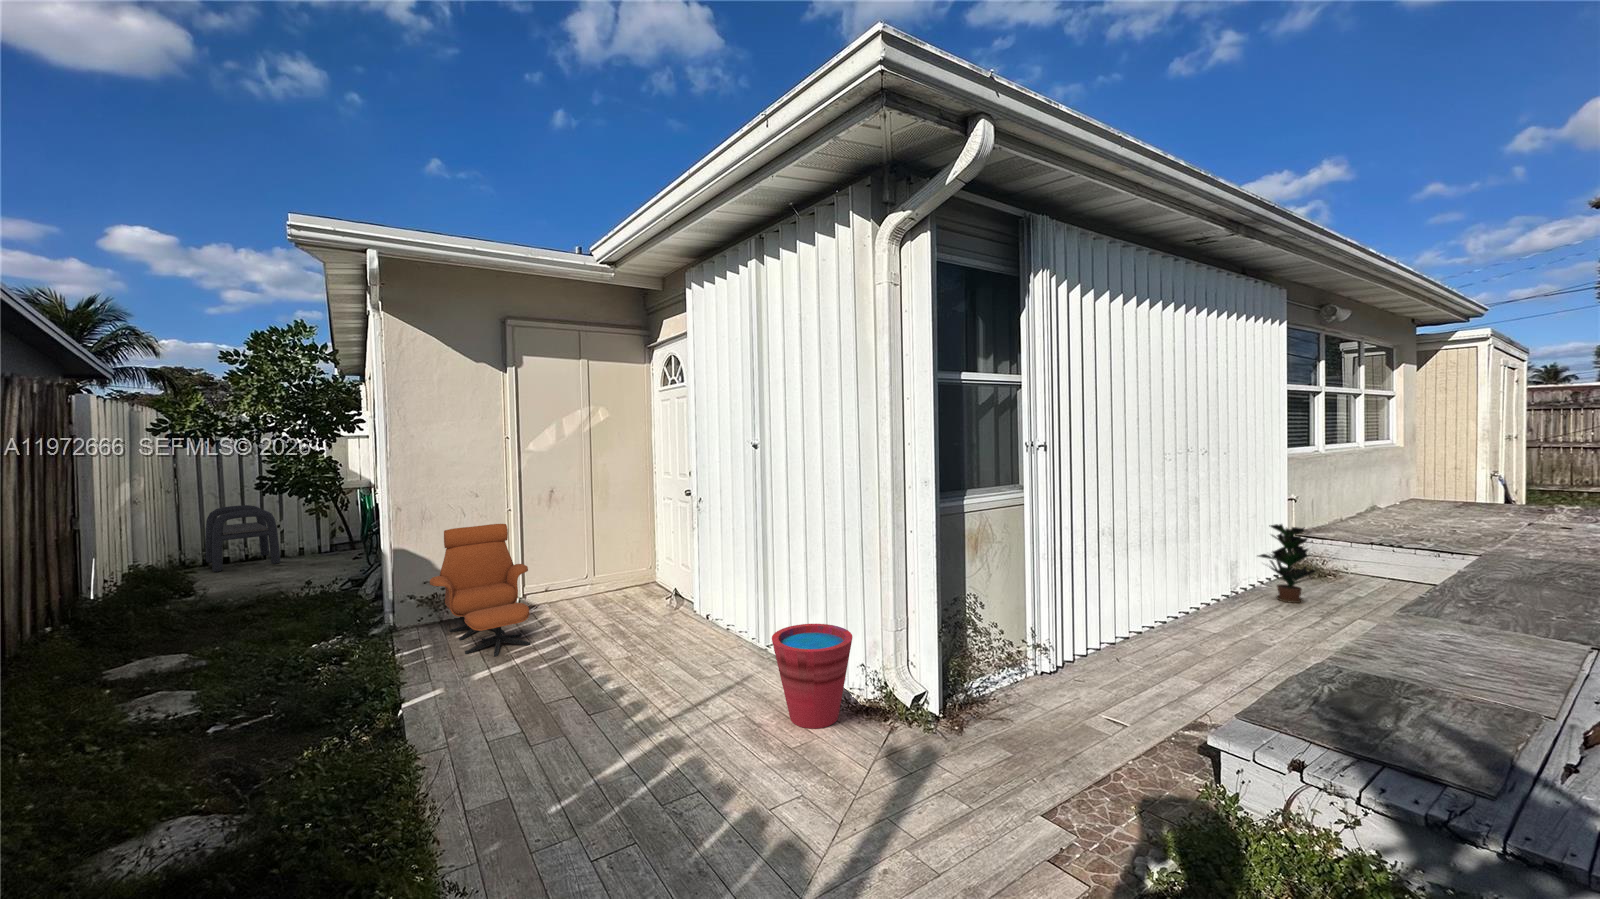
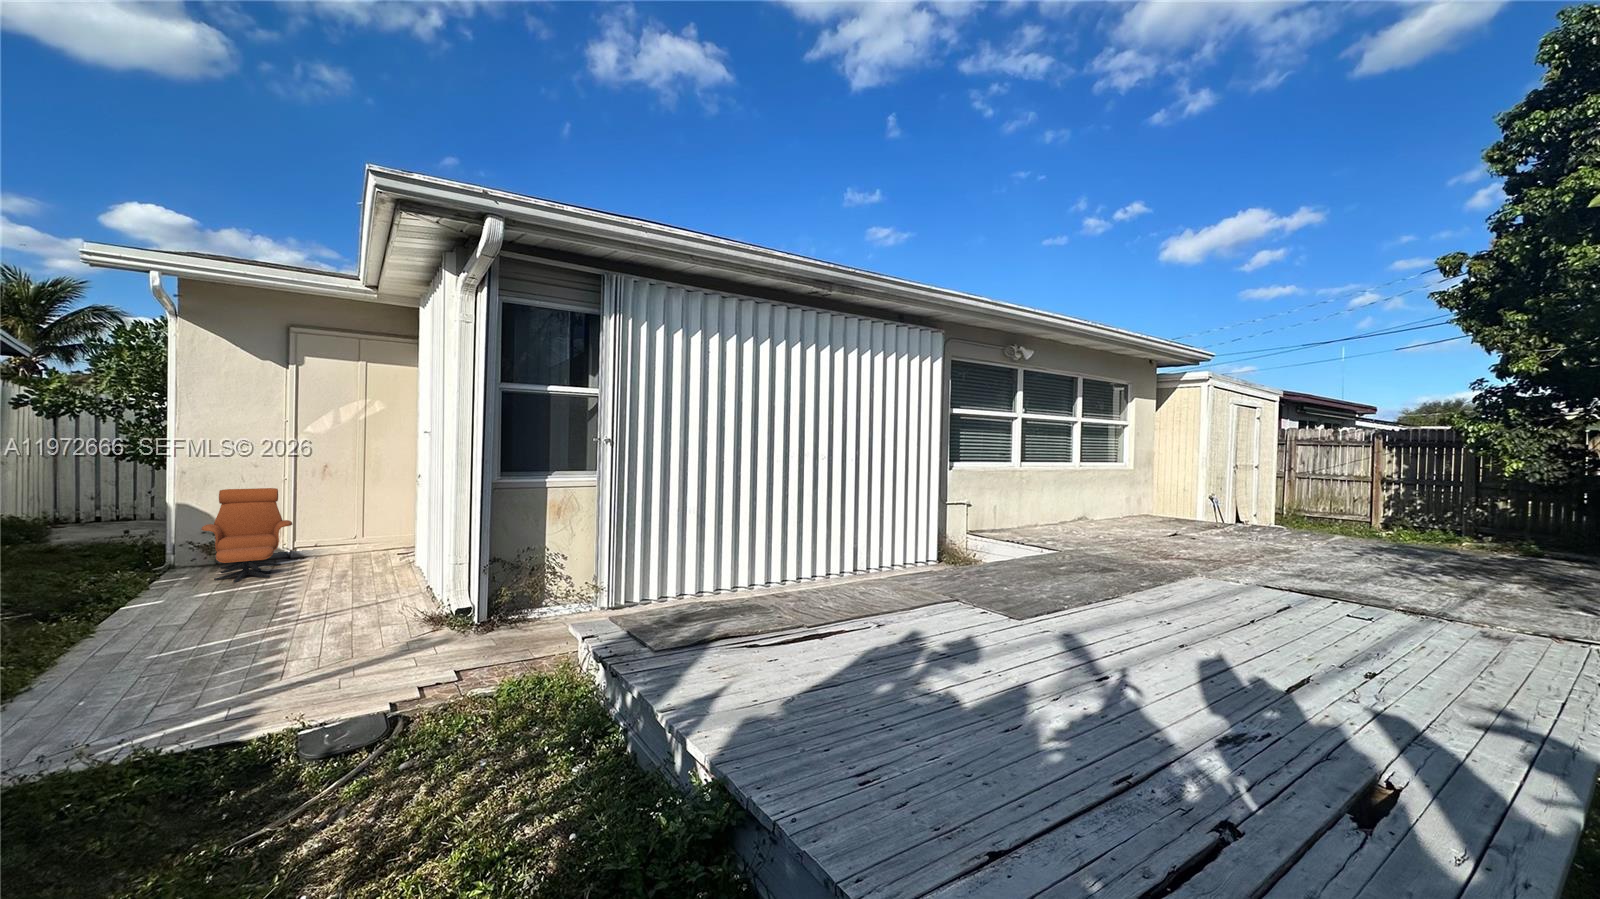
bench: present [206,505,280,572] -> none [77,473,141,526]
potted plant: present [1258,524,1316,603] -> none [875,516,908,578]
bucket: present [772,624,852,729] -> none [371,557,437,622]

